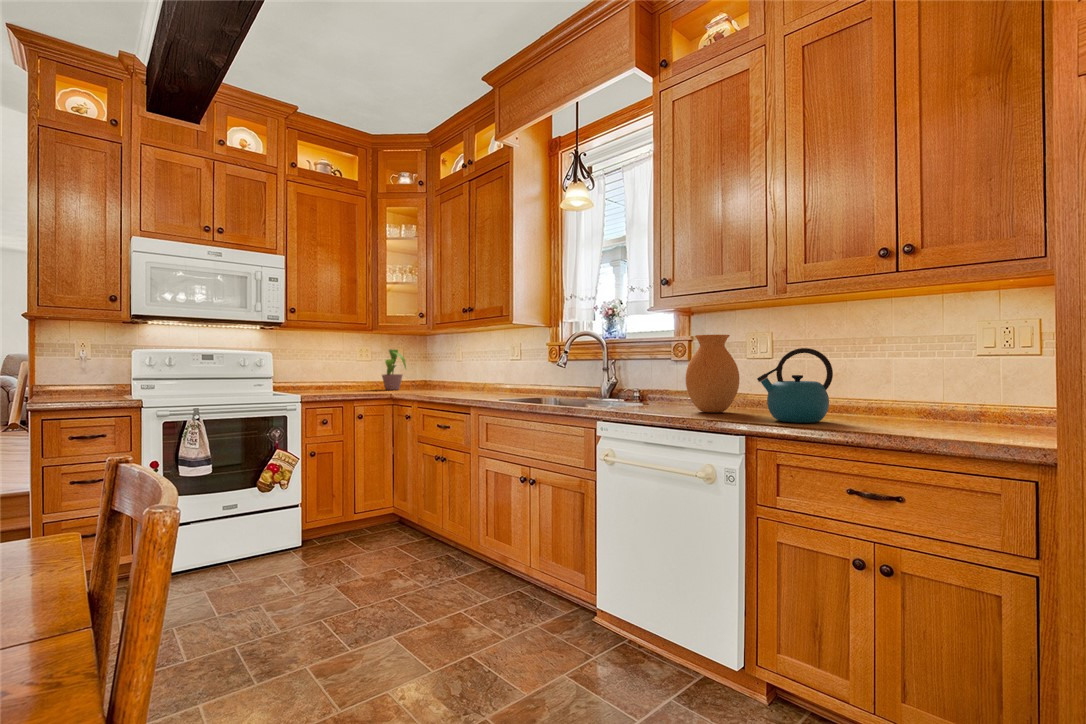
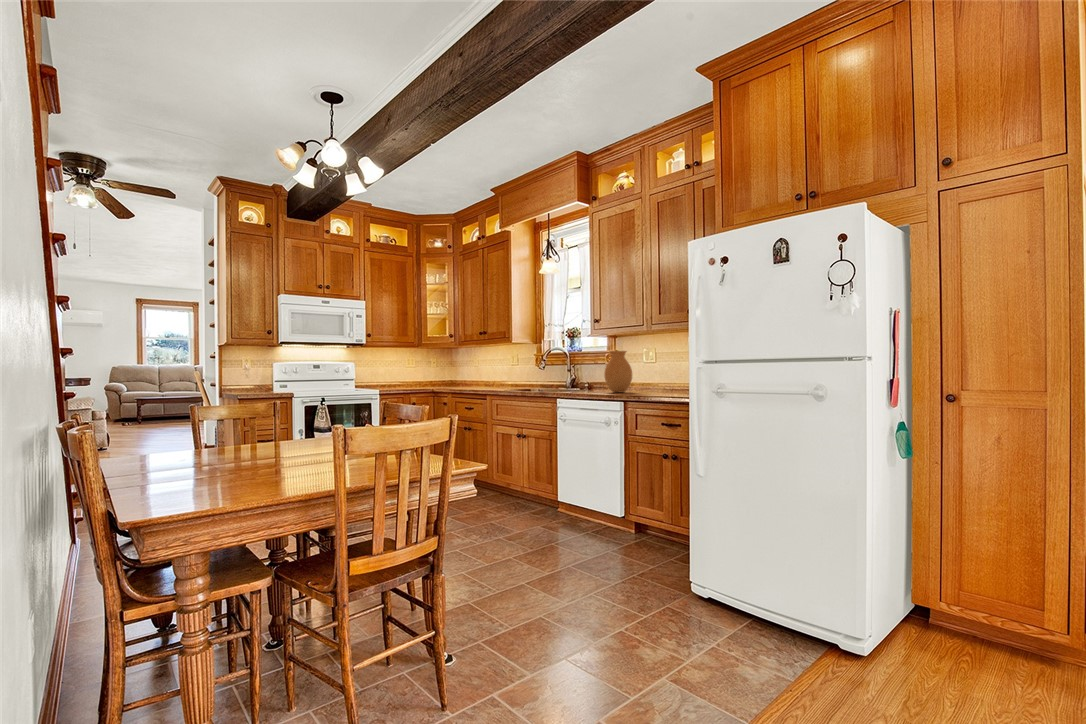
kettle: present [757,348,833,423] -> none [633,358,667,395]
potted plant: present [382,349,406,390] -> none [419,359,443,387]

